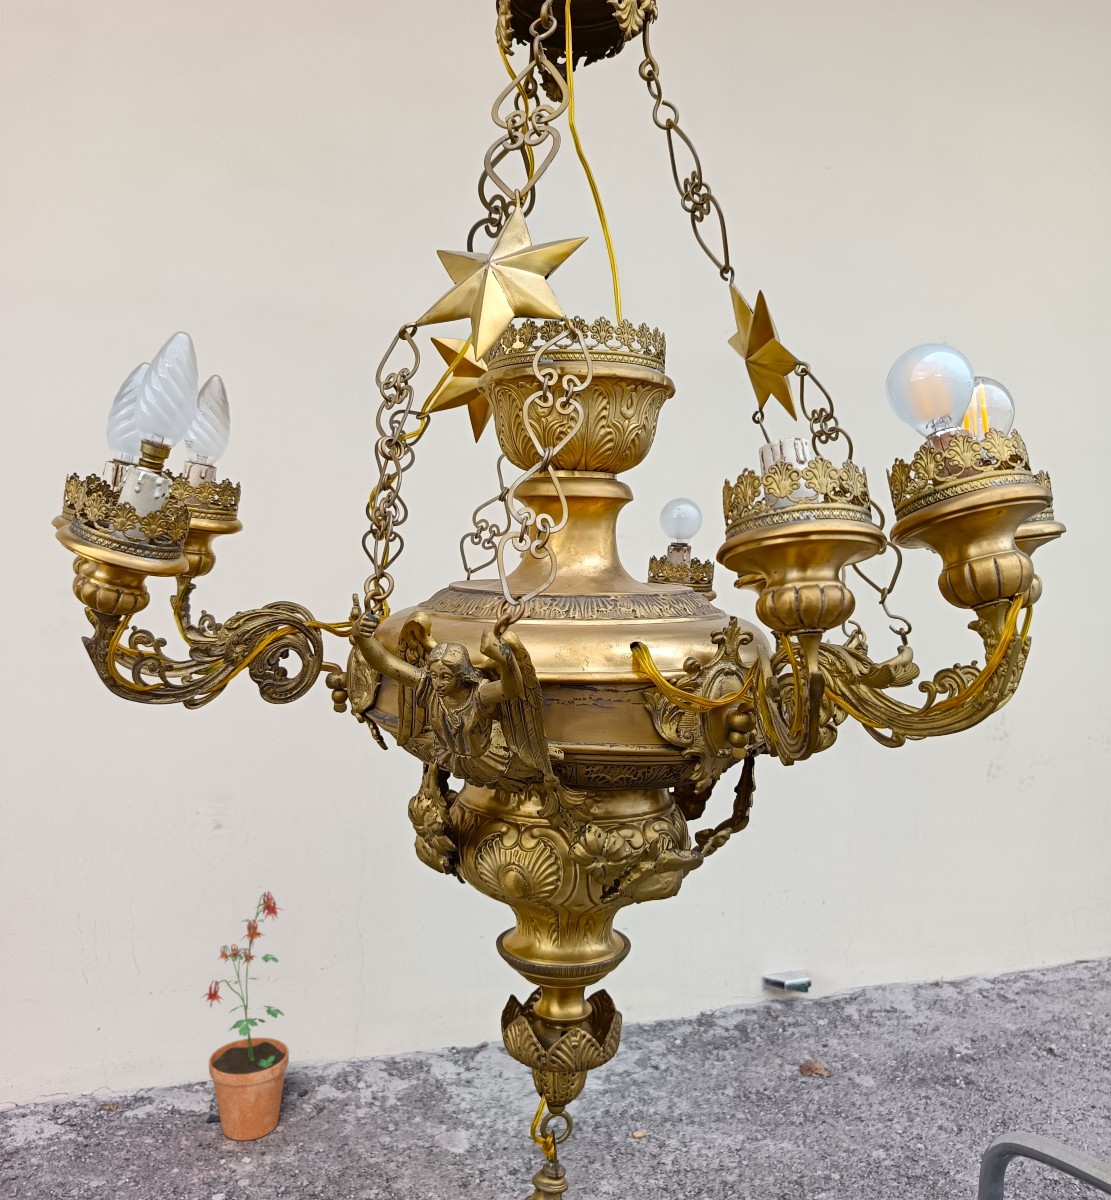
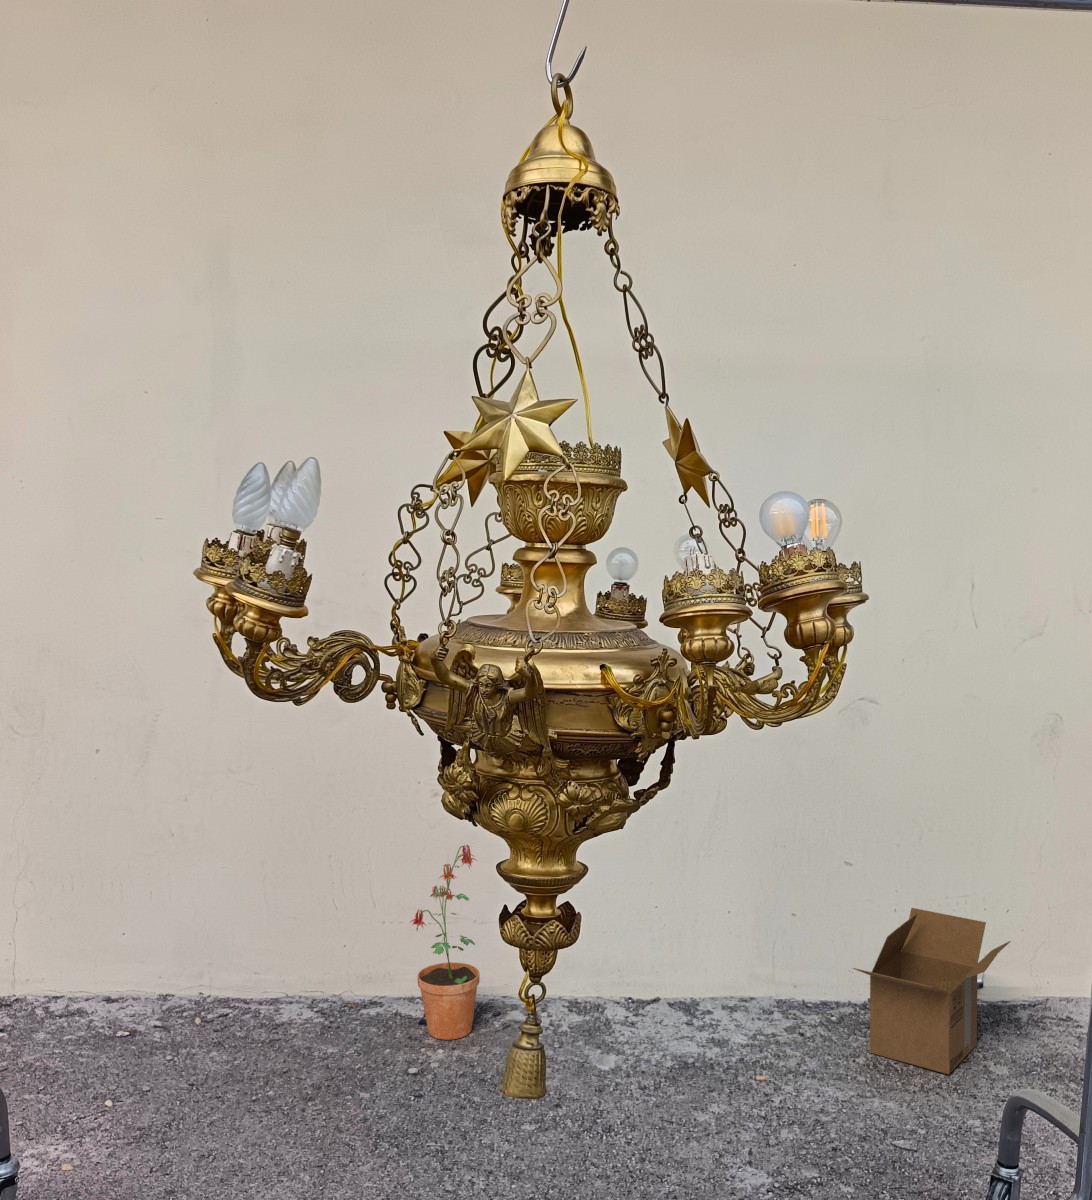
cardboard box: none [728,915,865,1094] -> present [853,908,1010,1074]

